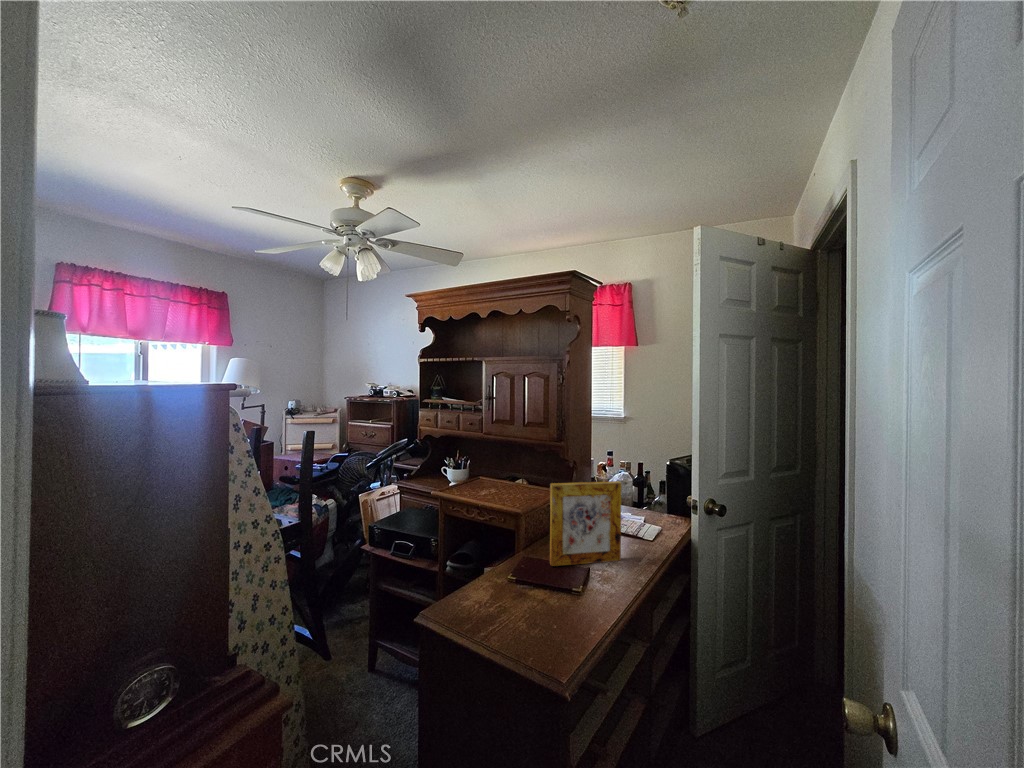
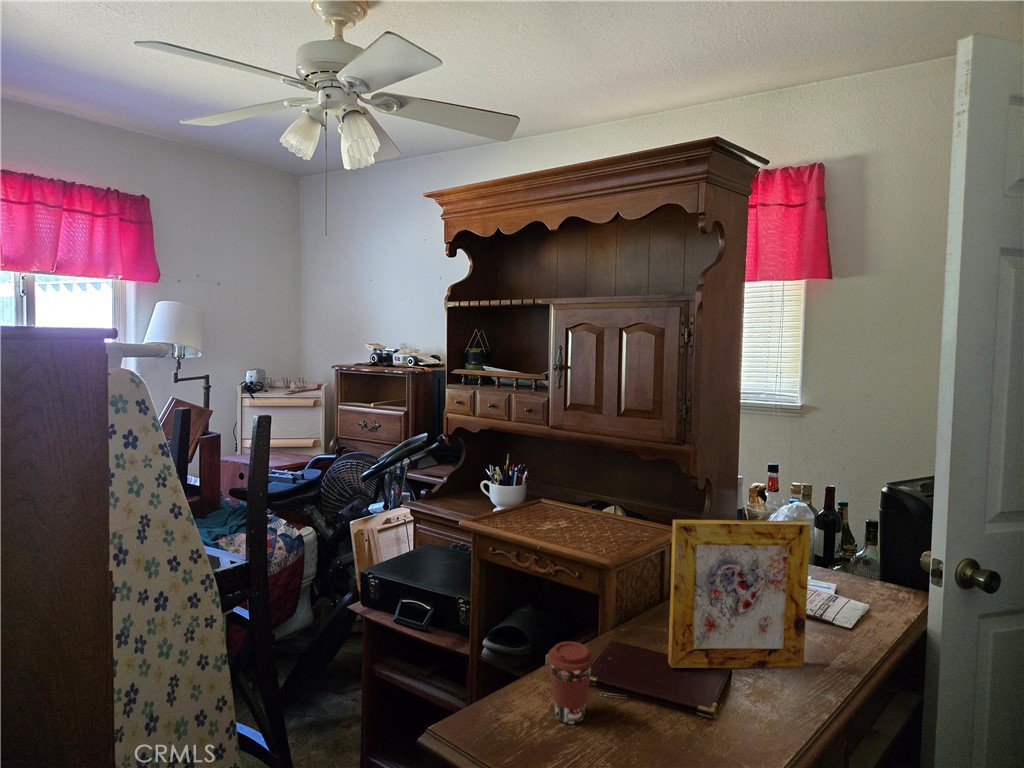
coffee cup: none [483,554,509,600] -> present [547,642,594,724]

